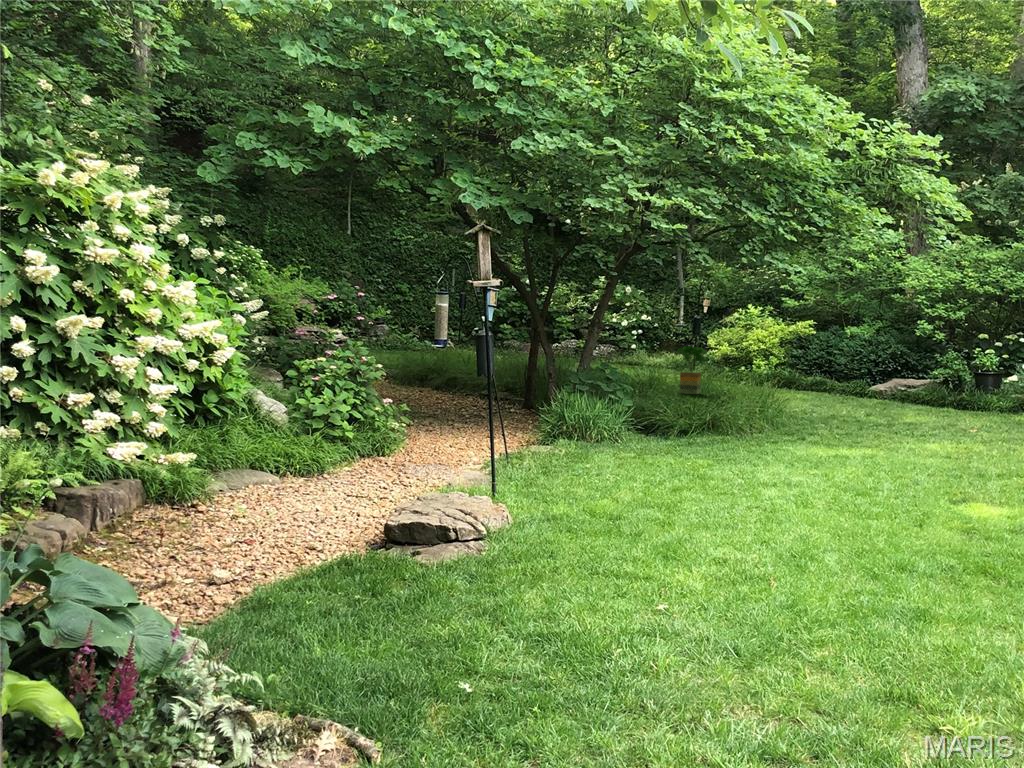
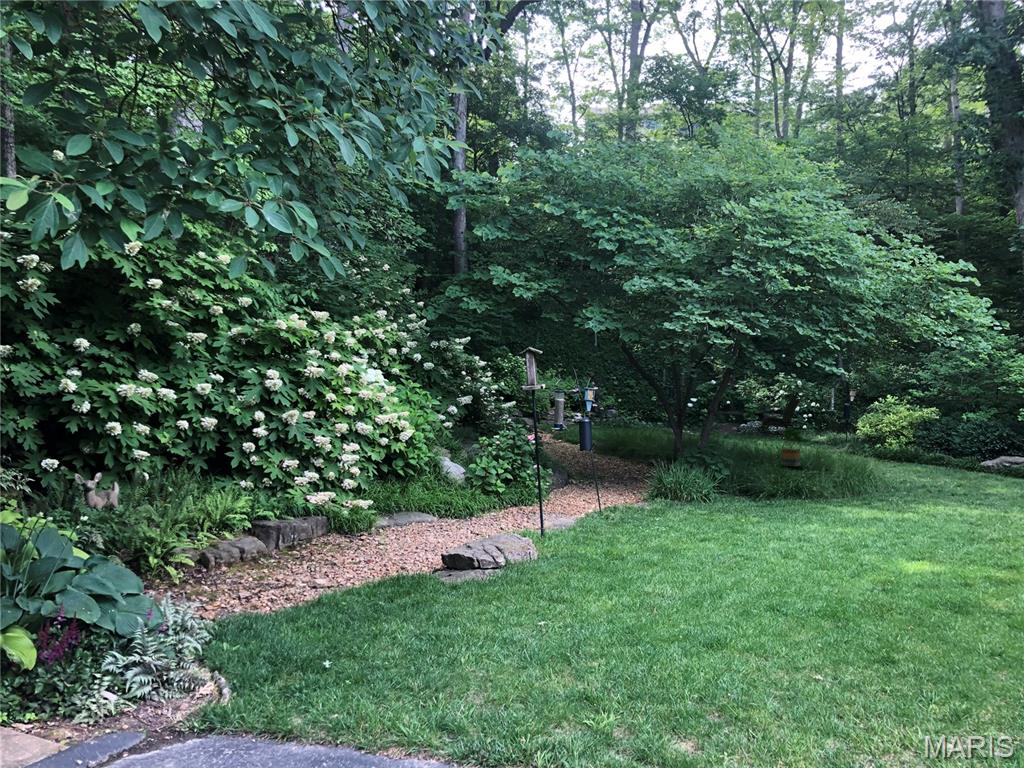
lounge chair: none [612,309,662,358] -> present [761,398,800,434]

